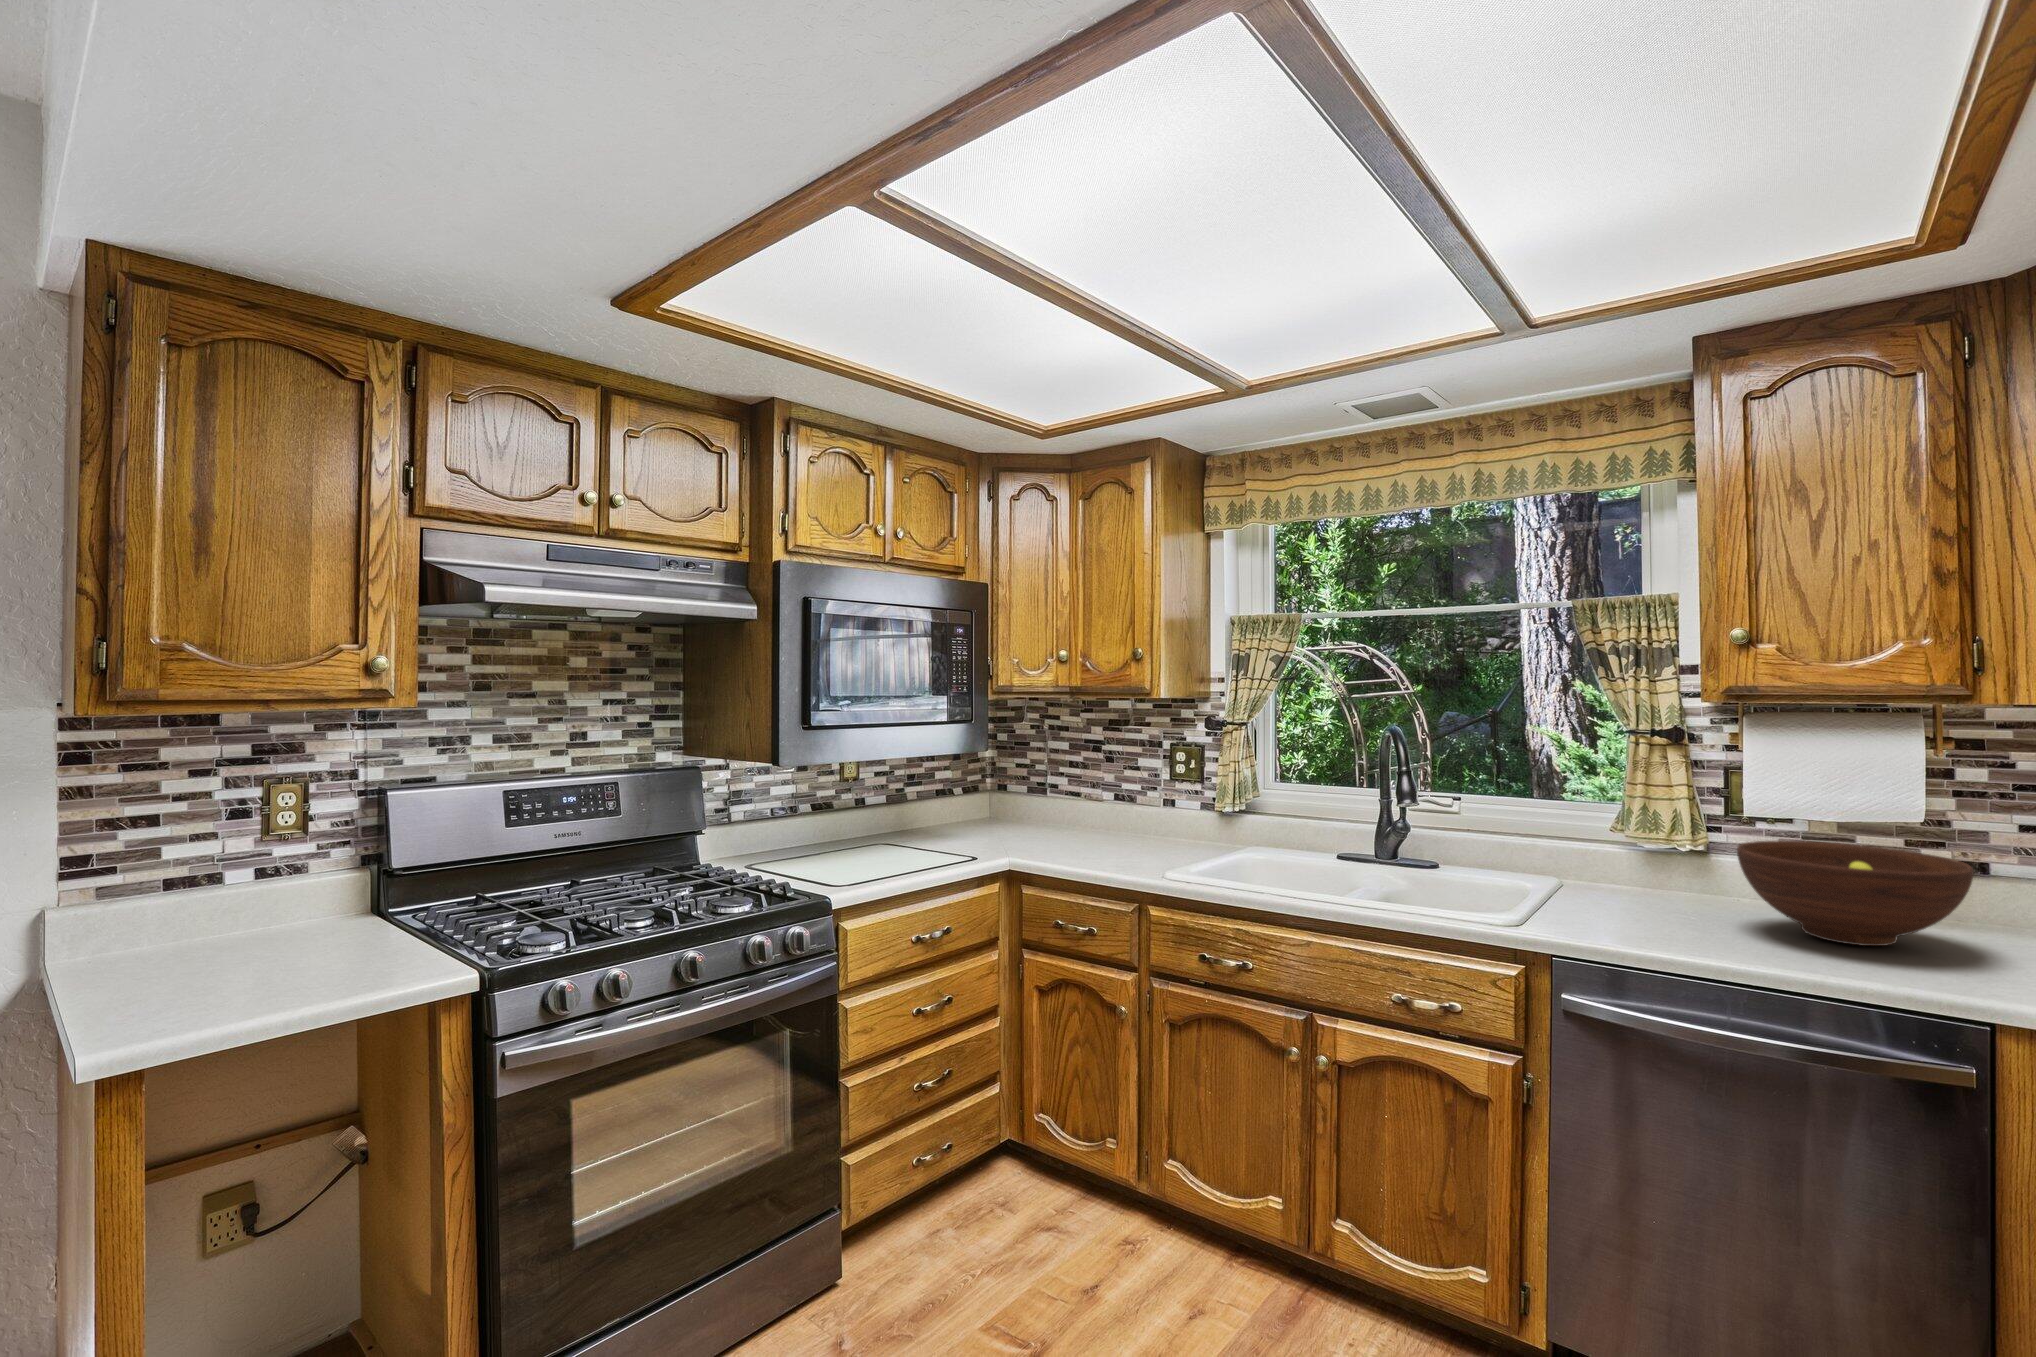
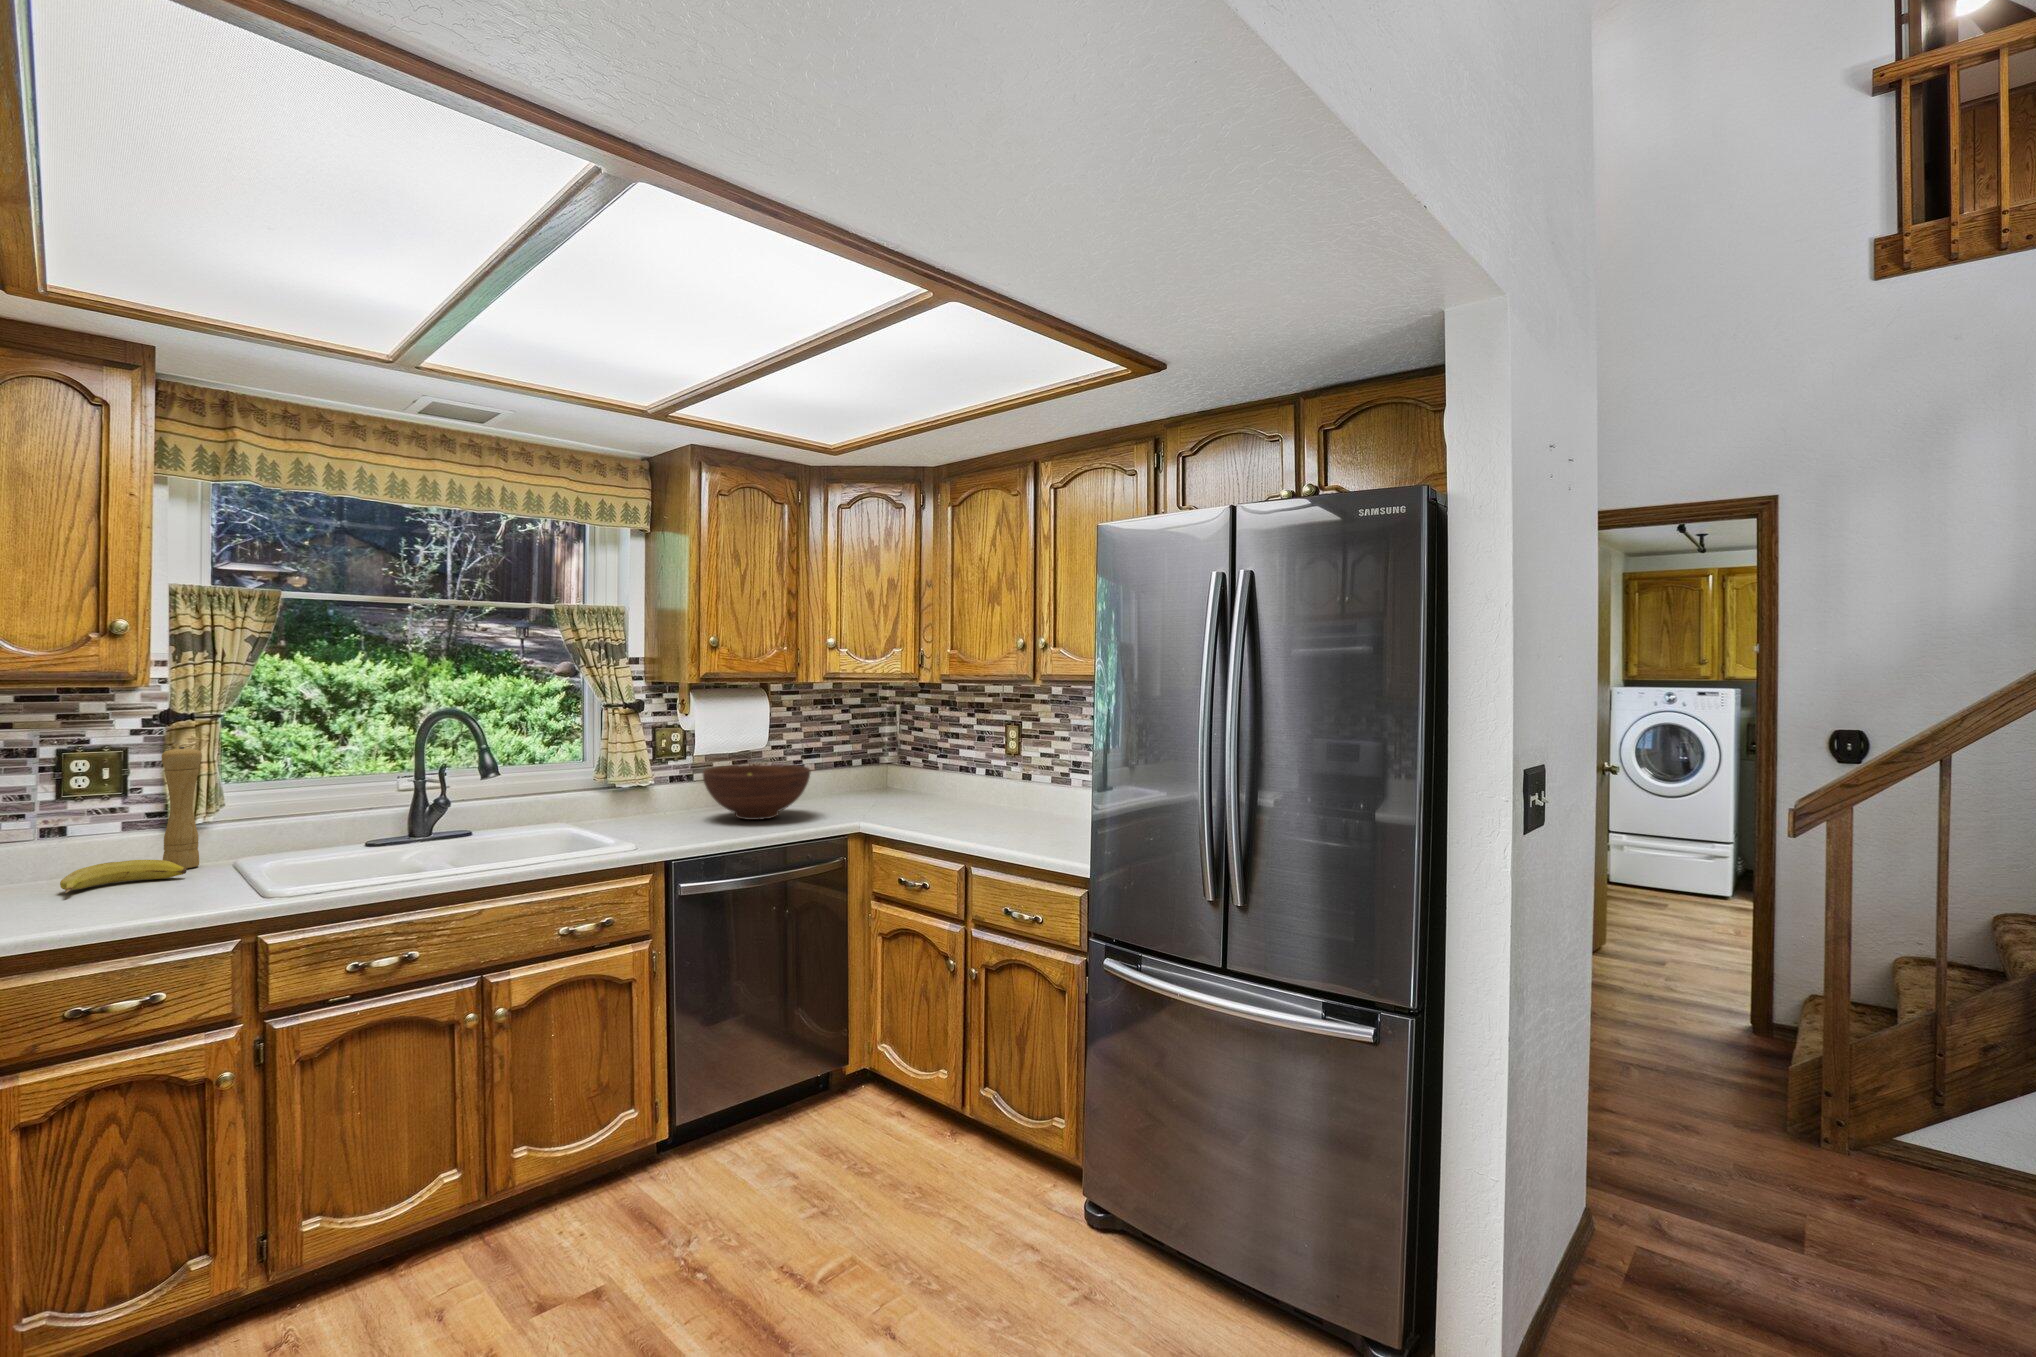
pepper mill: none [1213,746,1238,846] -> present [162,747,202,868]
fruit: none [1120,829,1199,849] -> present [60,860,186,893]

